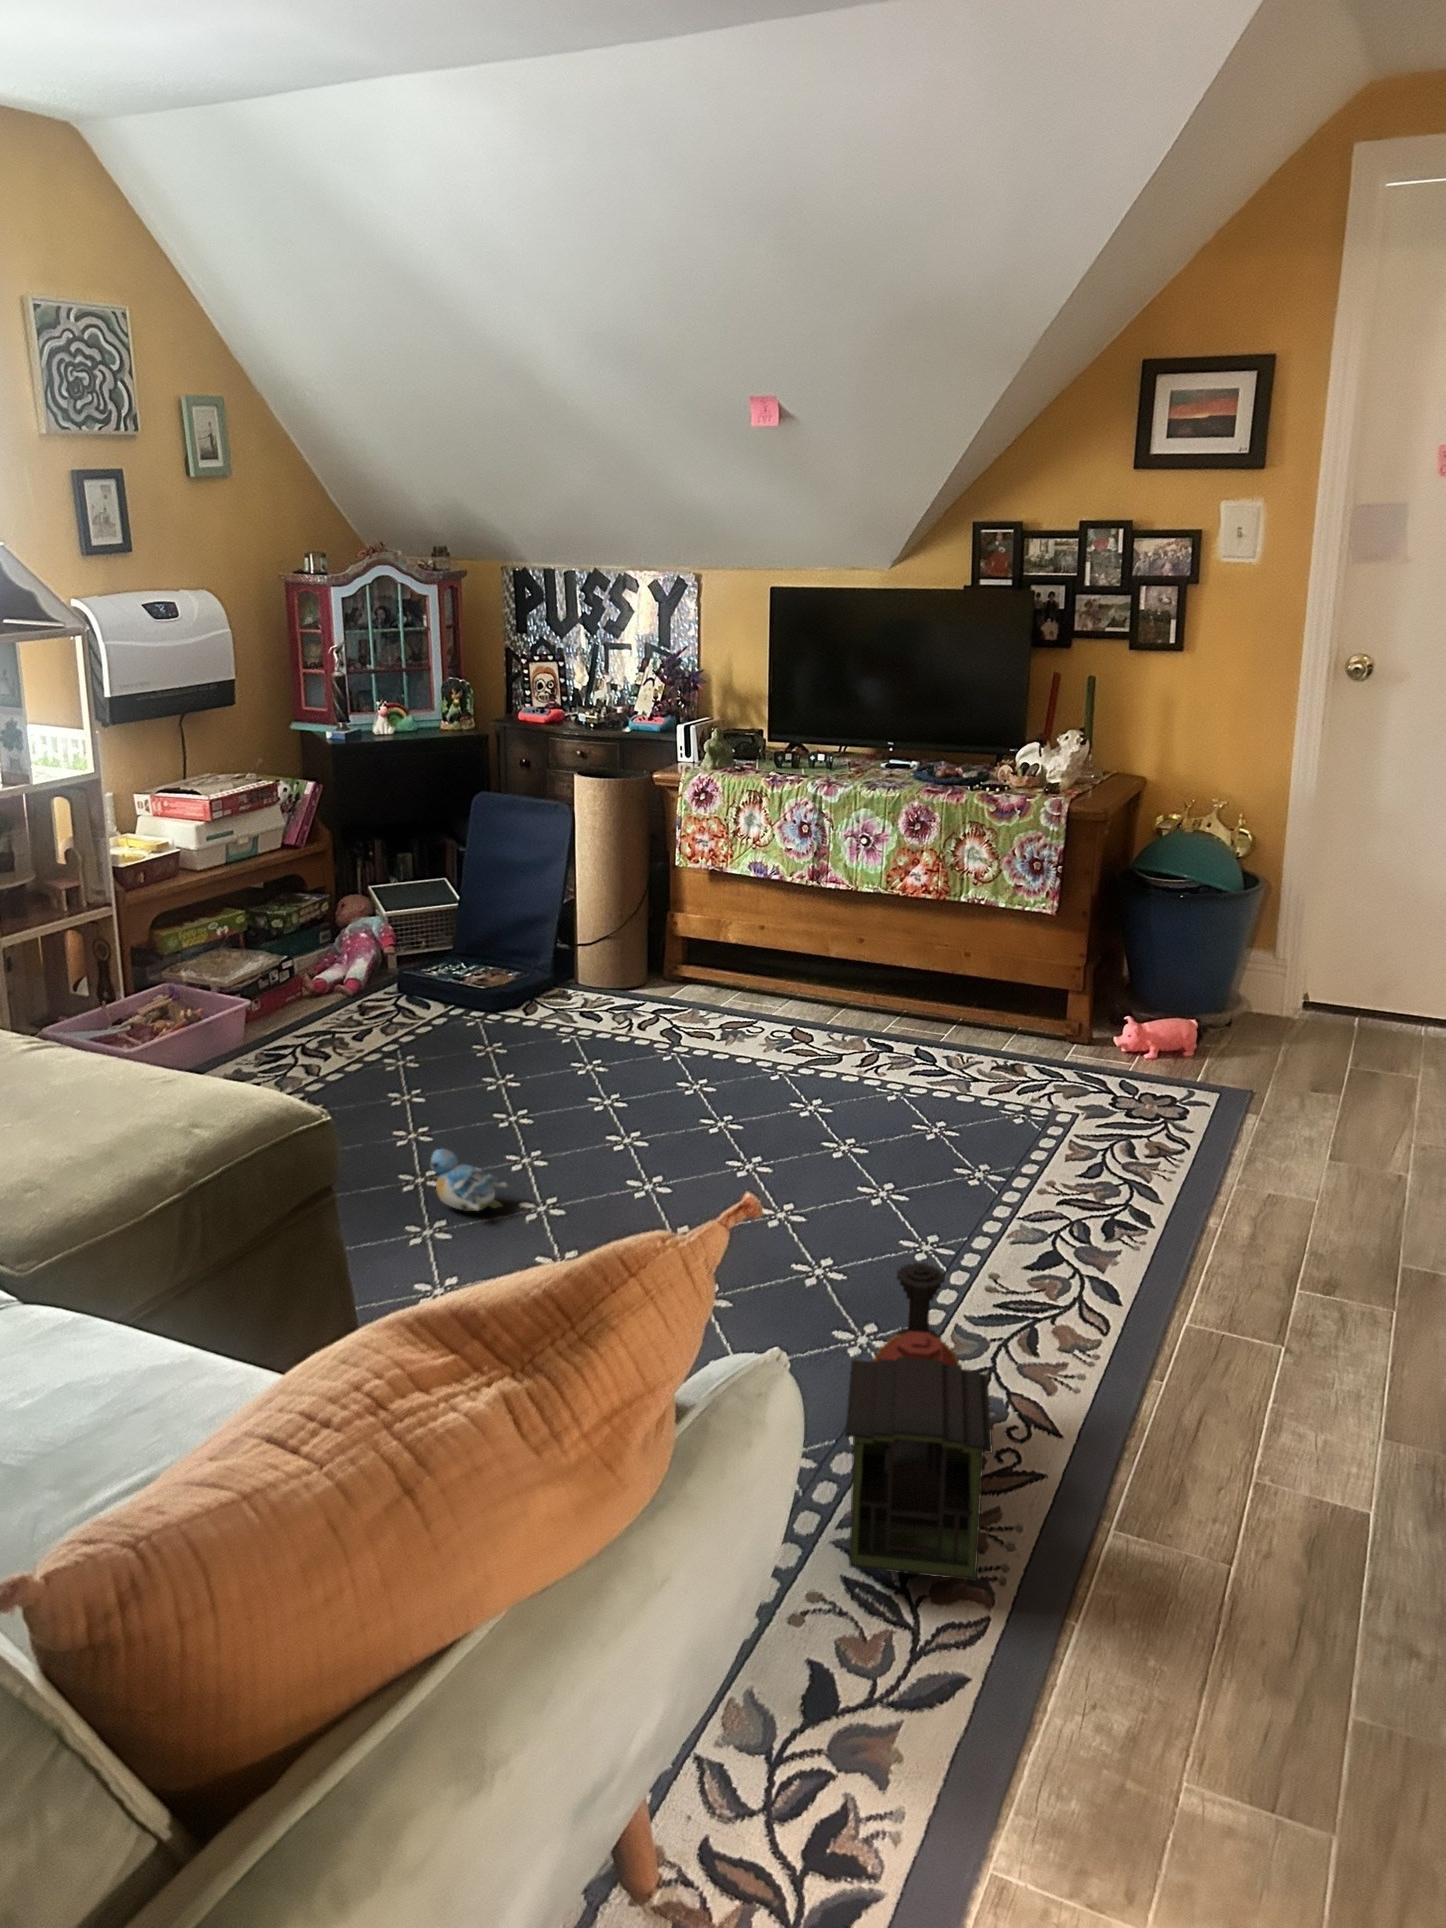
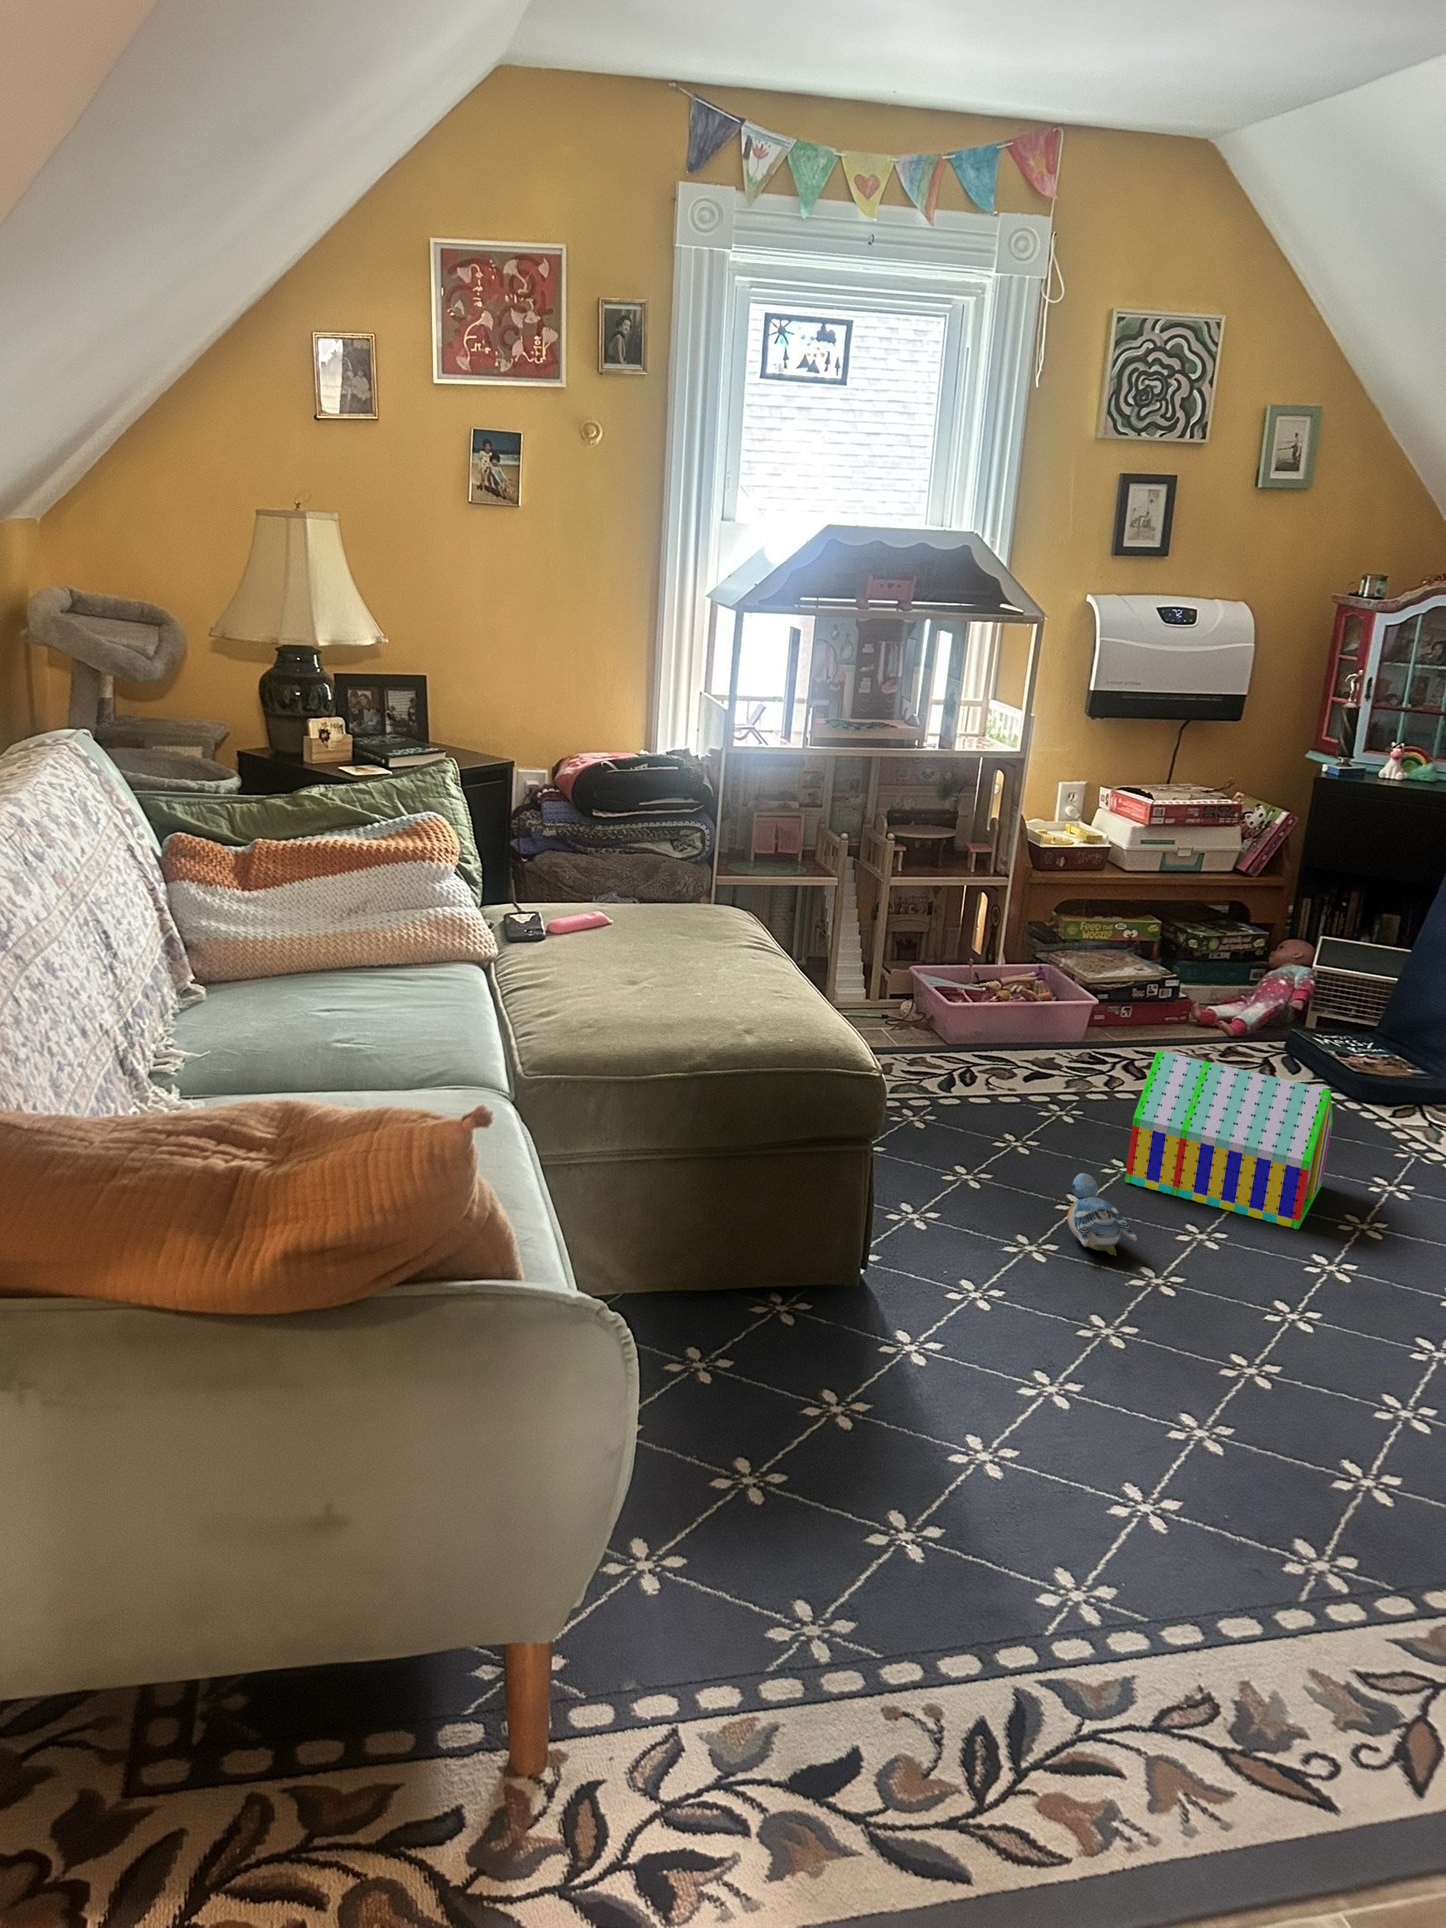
toy house: none [403,1003,575,1147] -> present [1125,1050,1333,1229]
toy train: present [845,1263,992,1581] -> none [968,1464,1348,1812]

